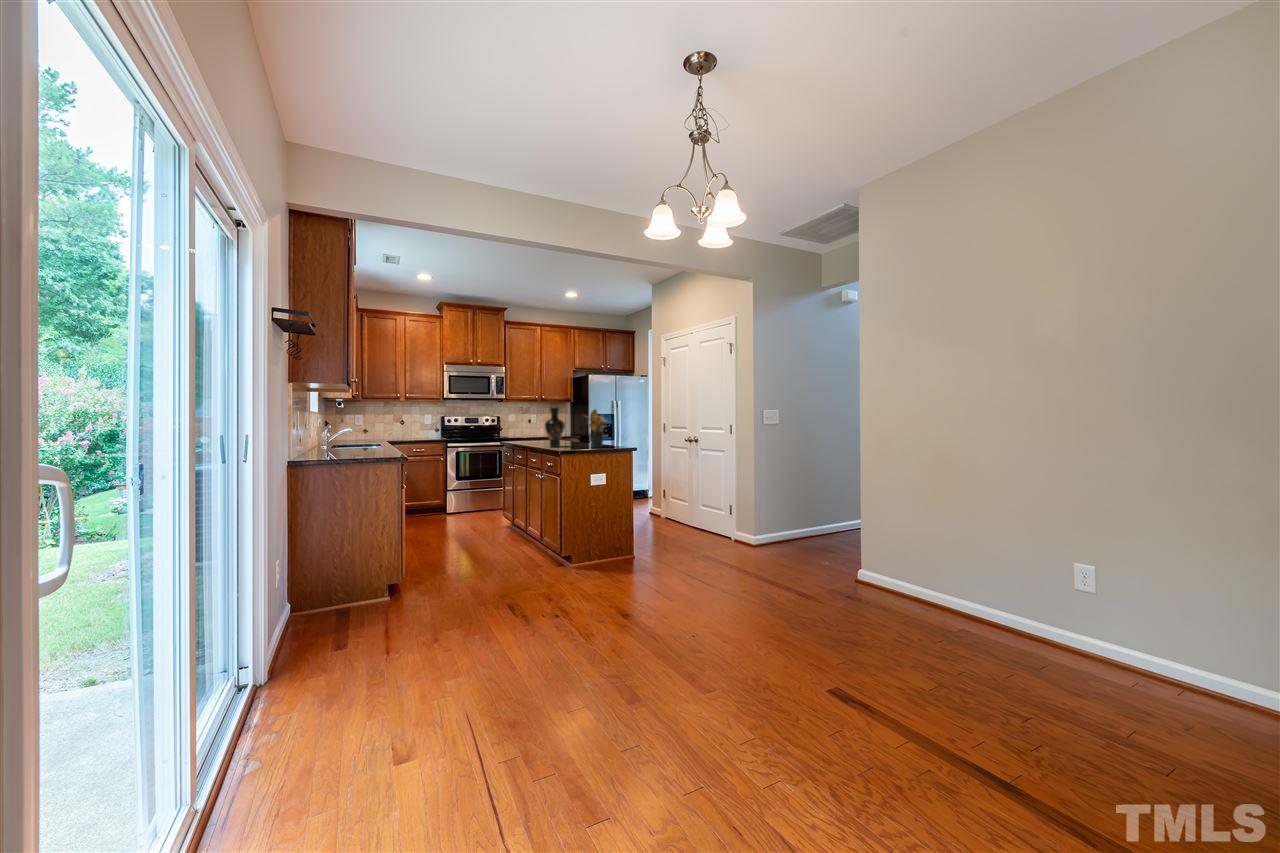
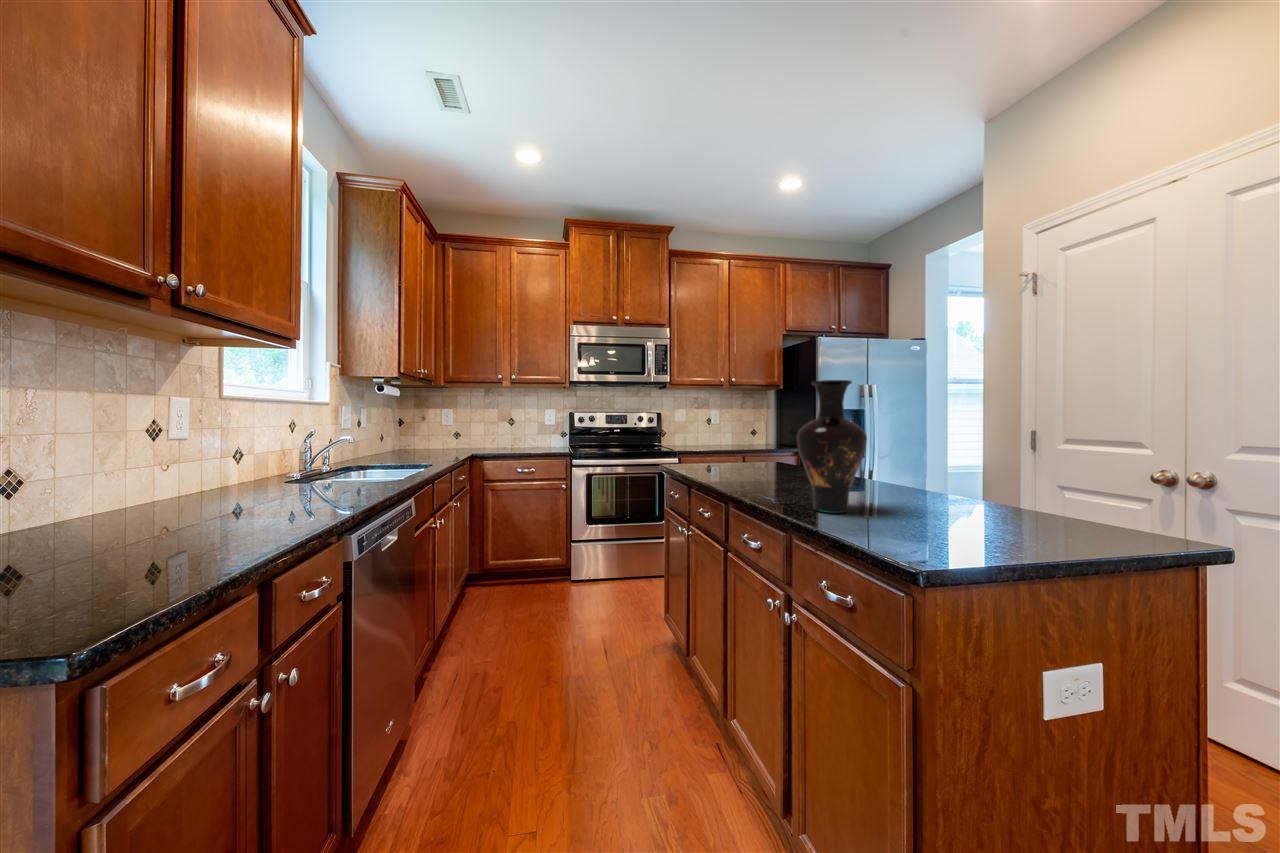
potted plant: present [588,409,606,448] -> none [955,376,1083,534]

